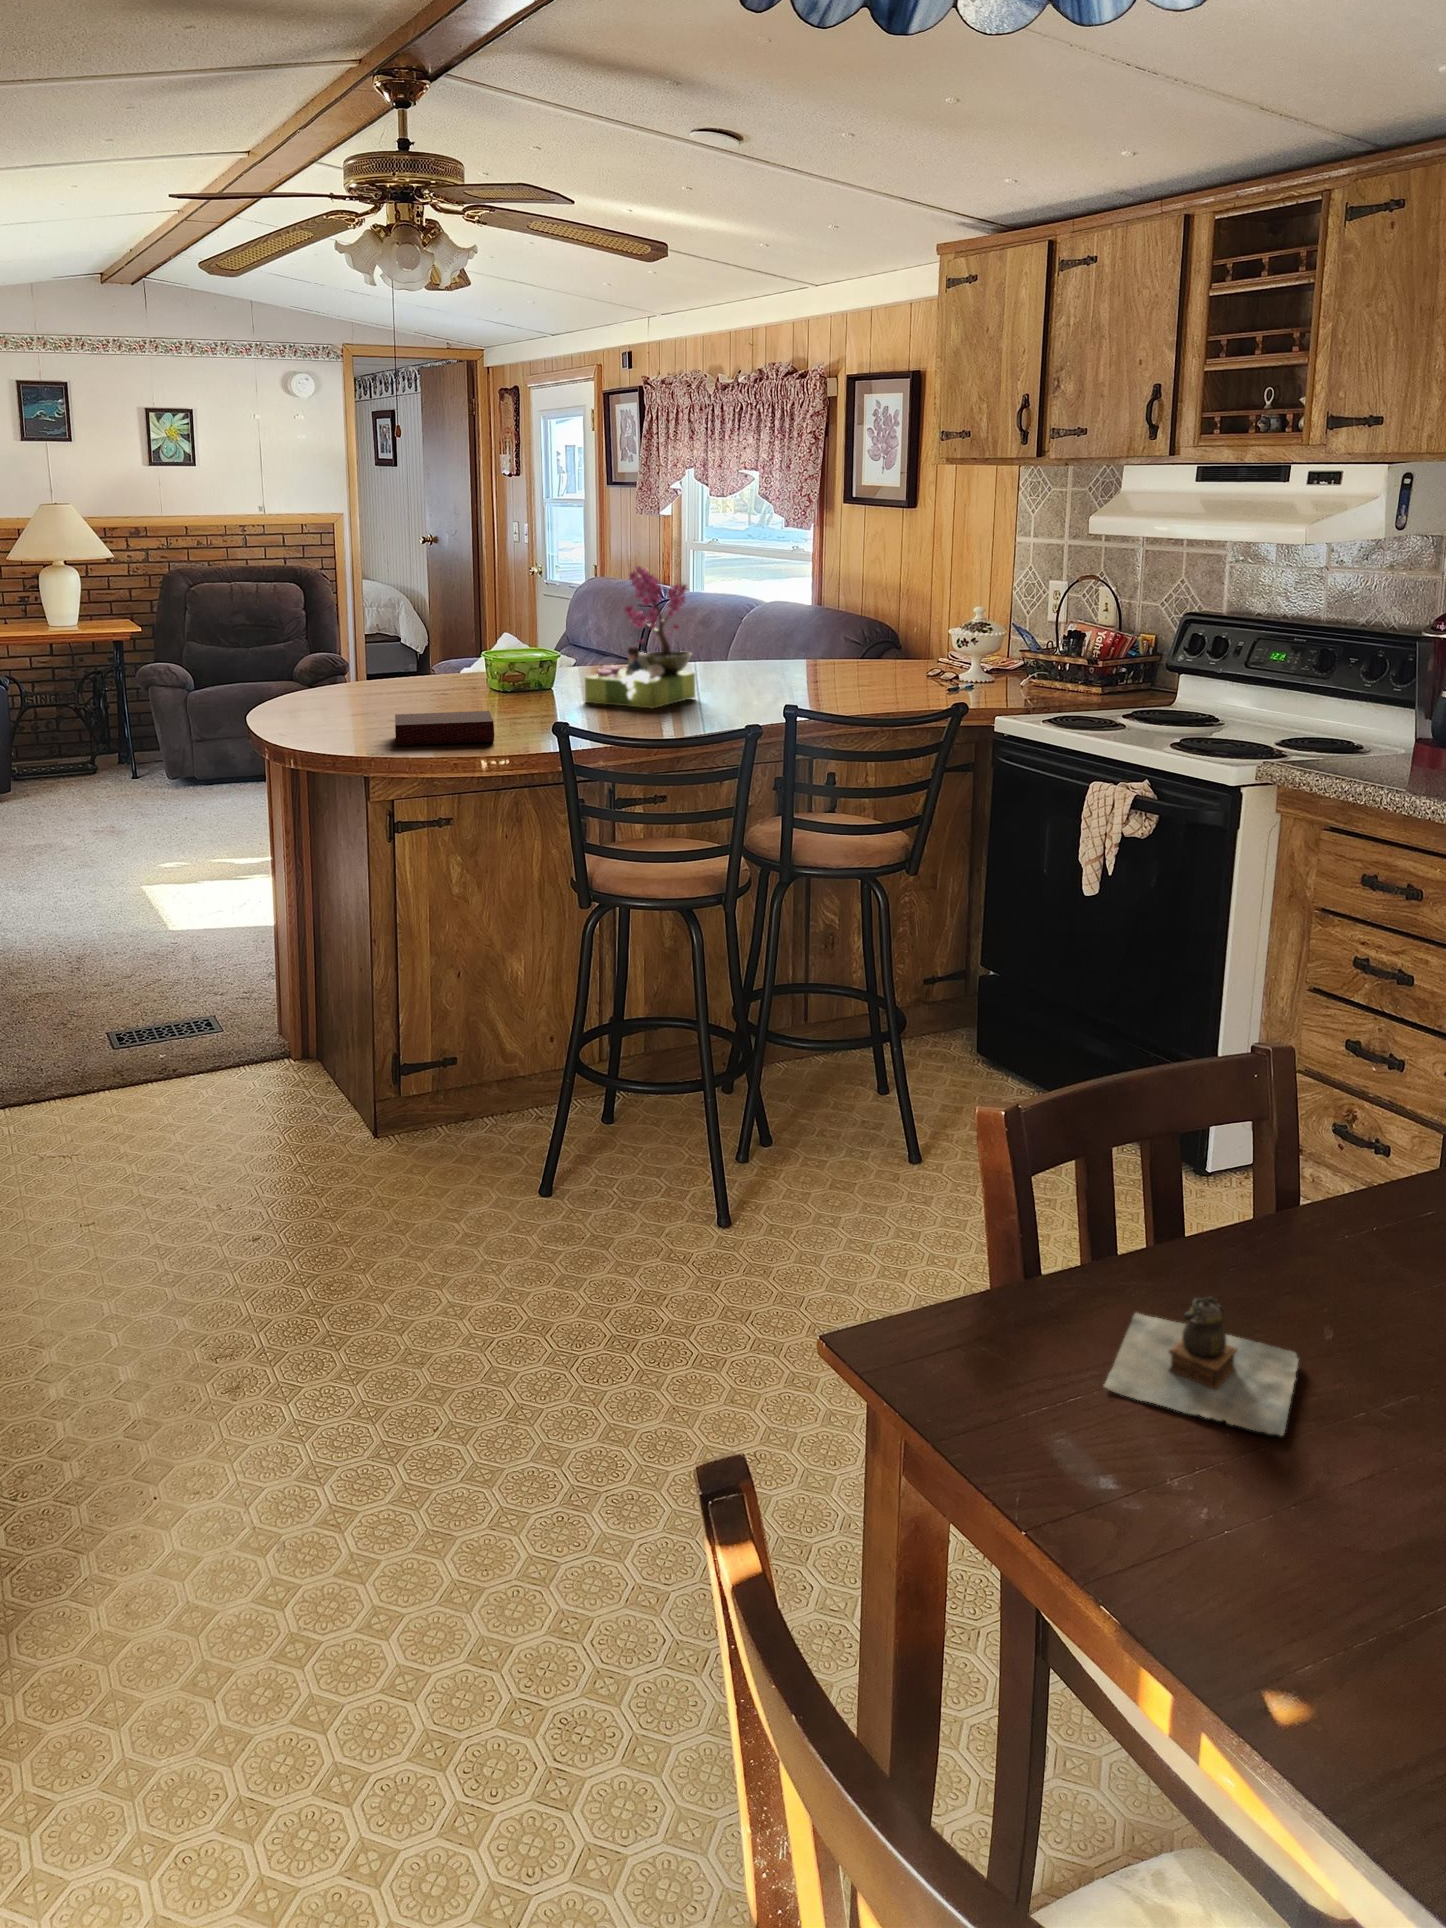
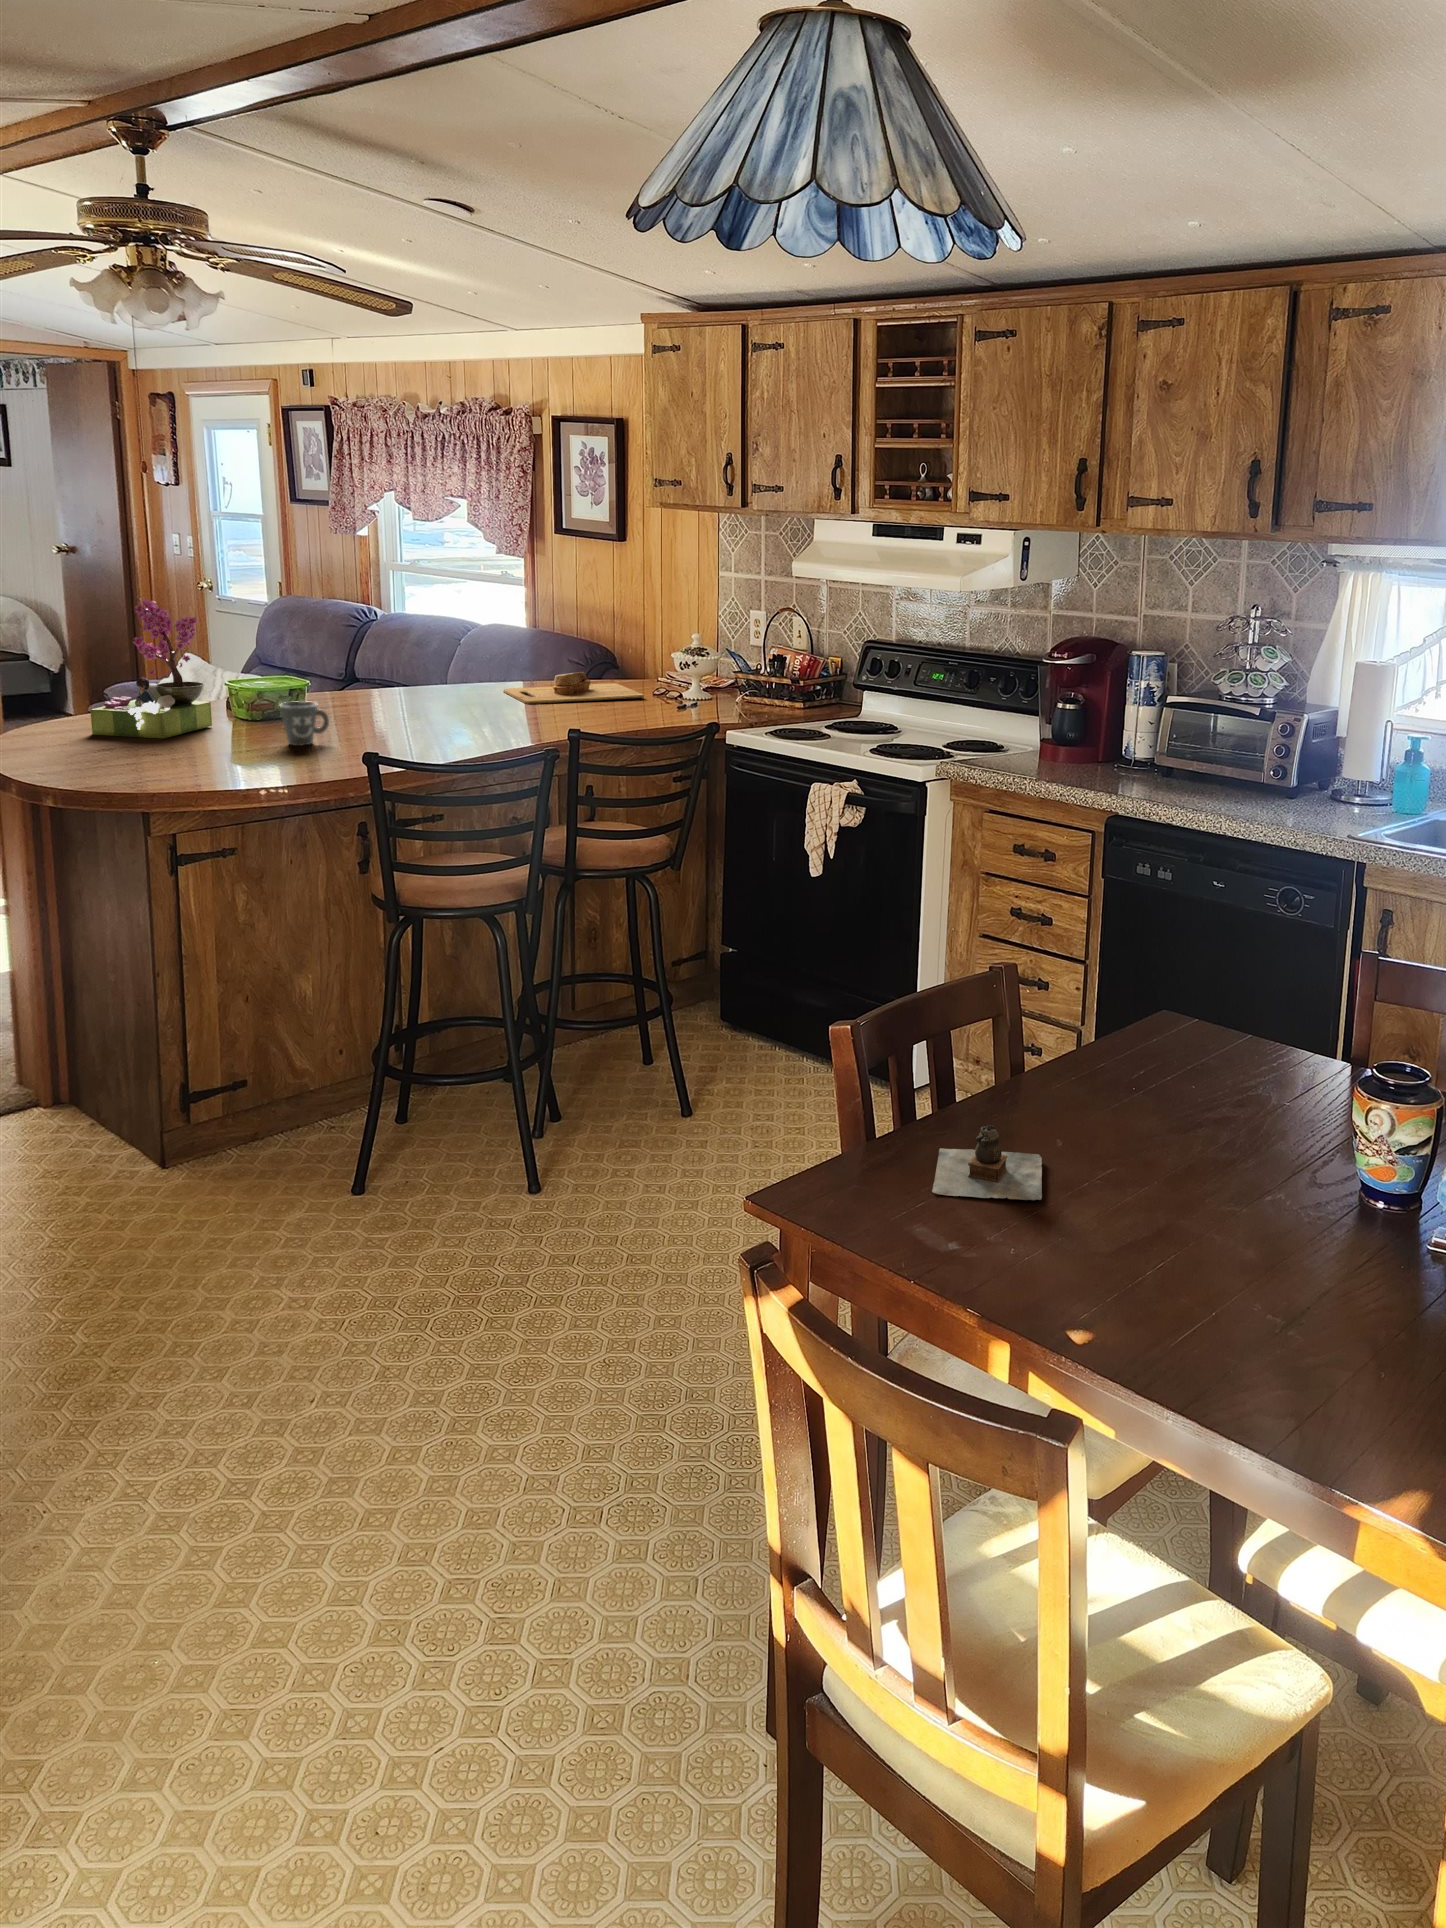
flower arrangement: present [585,566,695,709] -> present [90,599,212,739]
cutting board: none [765,648,915,681] -> present [504,672,644,704]
mug: none [511,669,560,715] -> present [280,701,329,746]
book: present [395,711,494,746] -> none [173,744,283,782]

